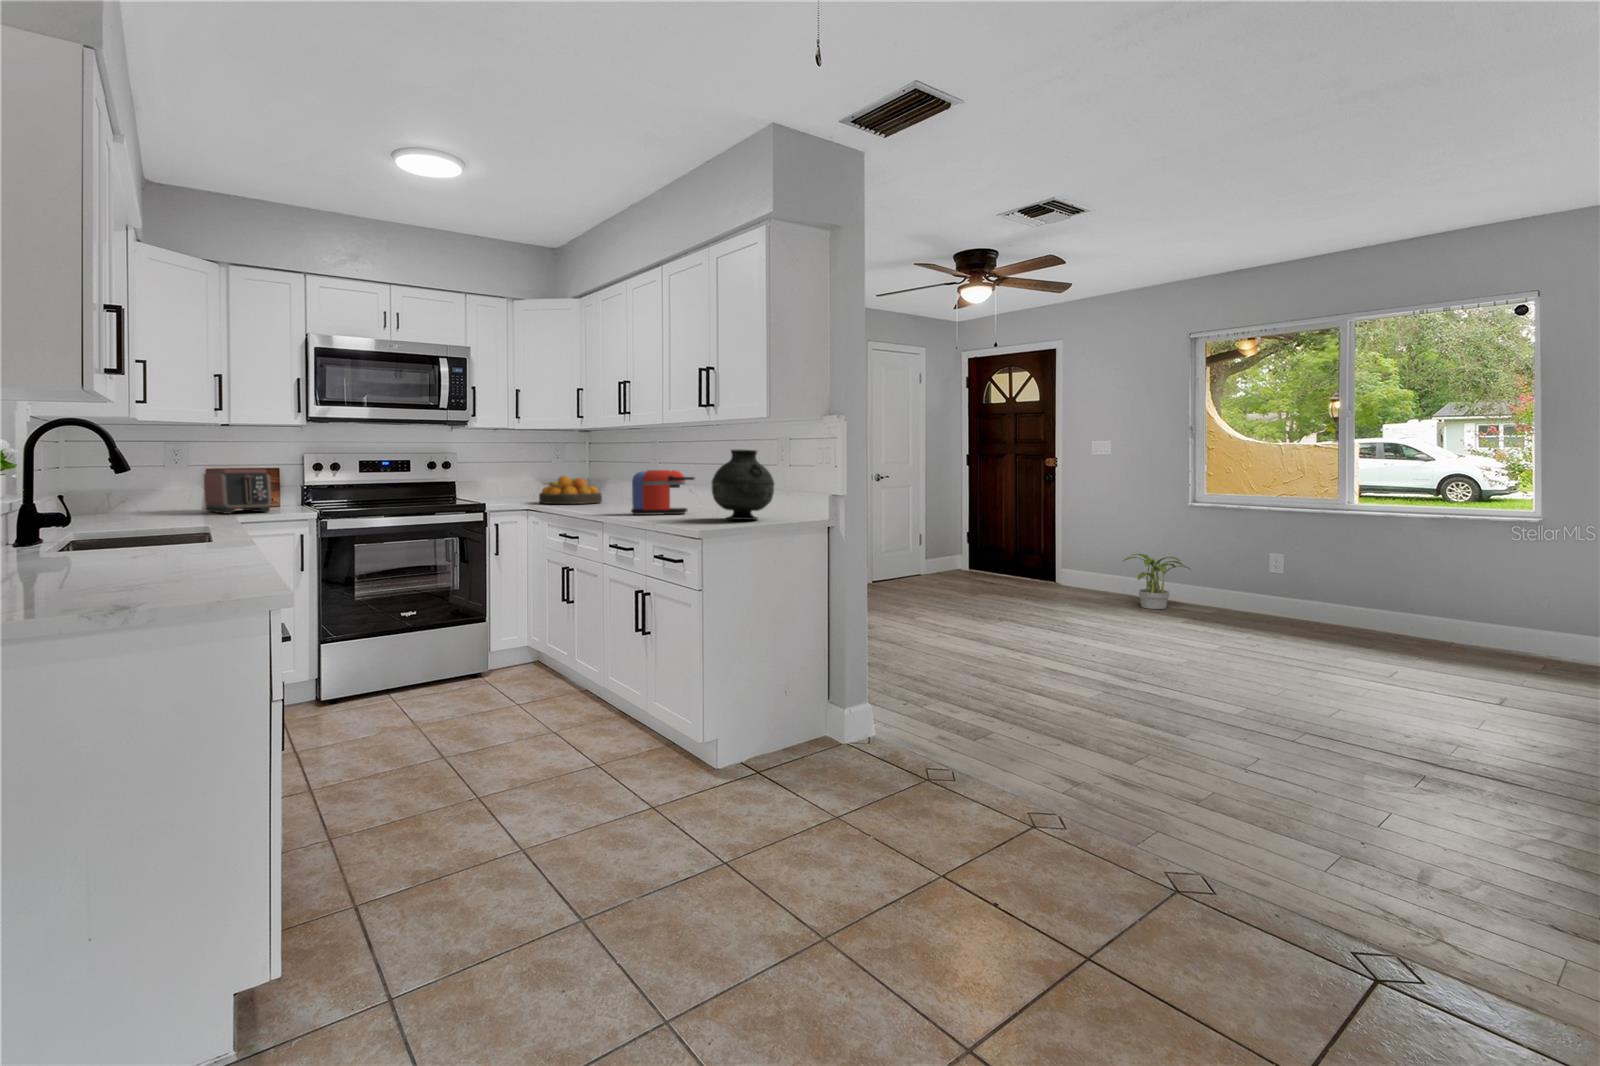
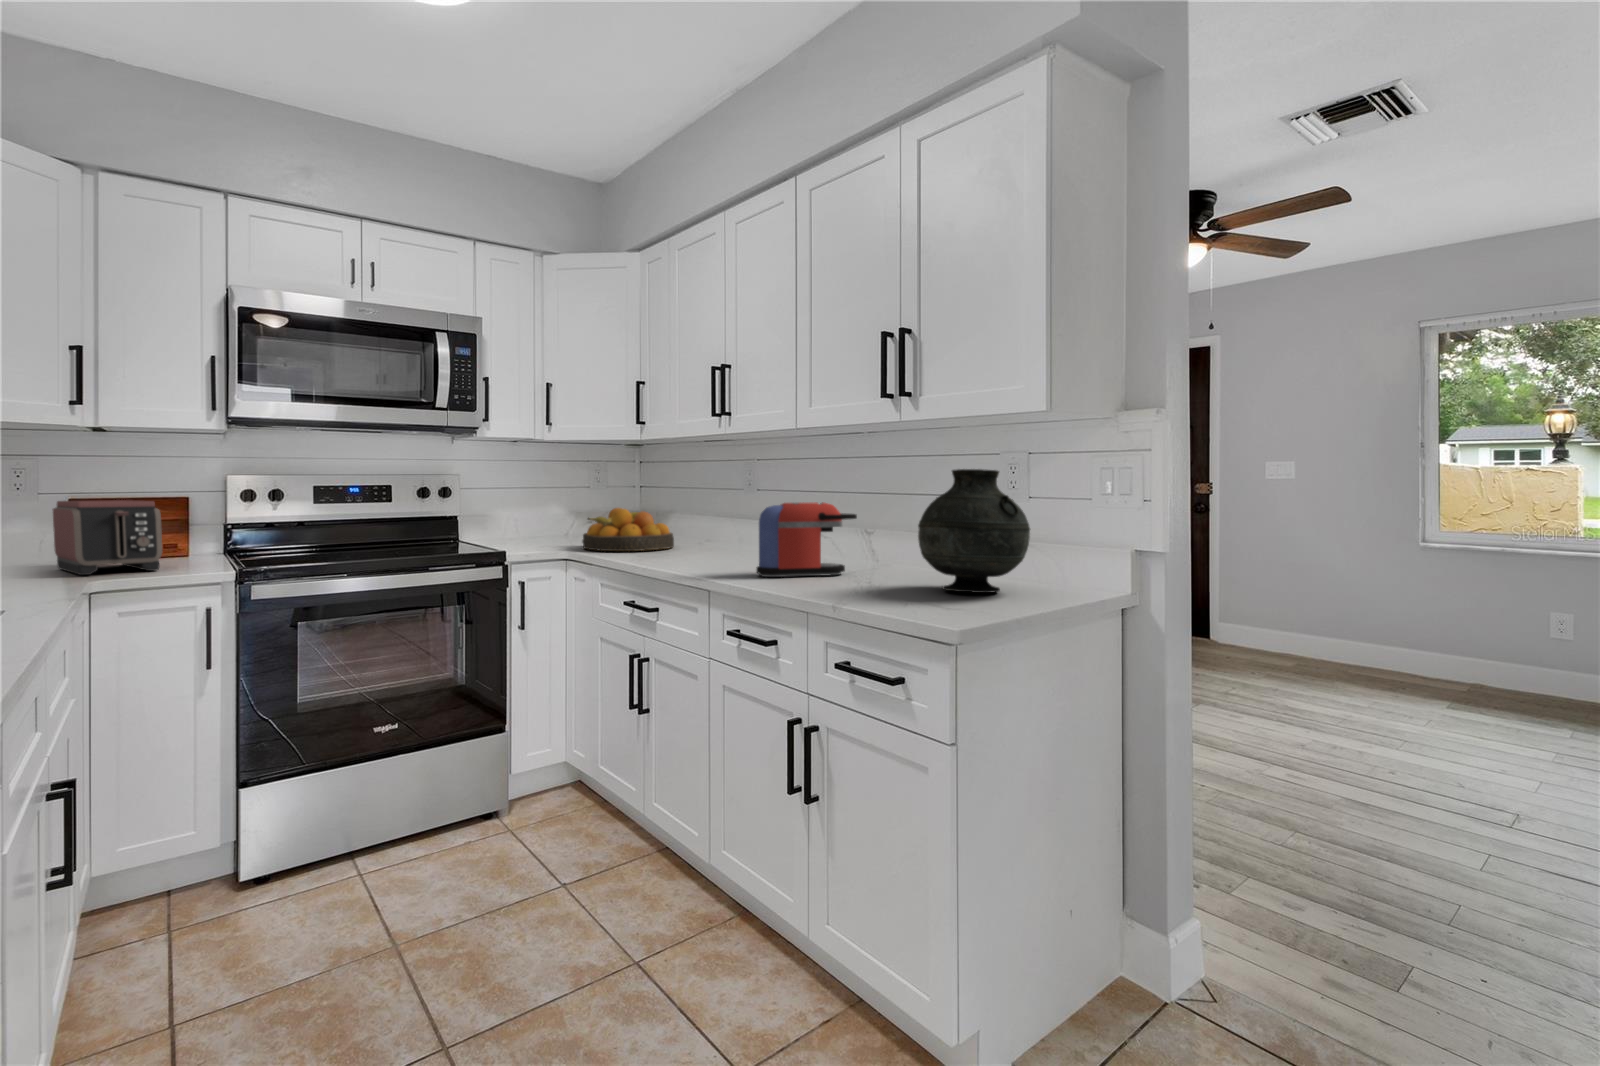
potted plant: present [1122,554,1190,609] -> none [1336,607,1434,683]

